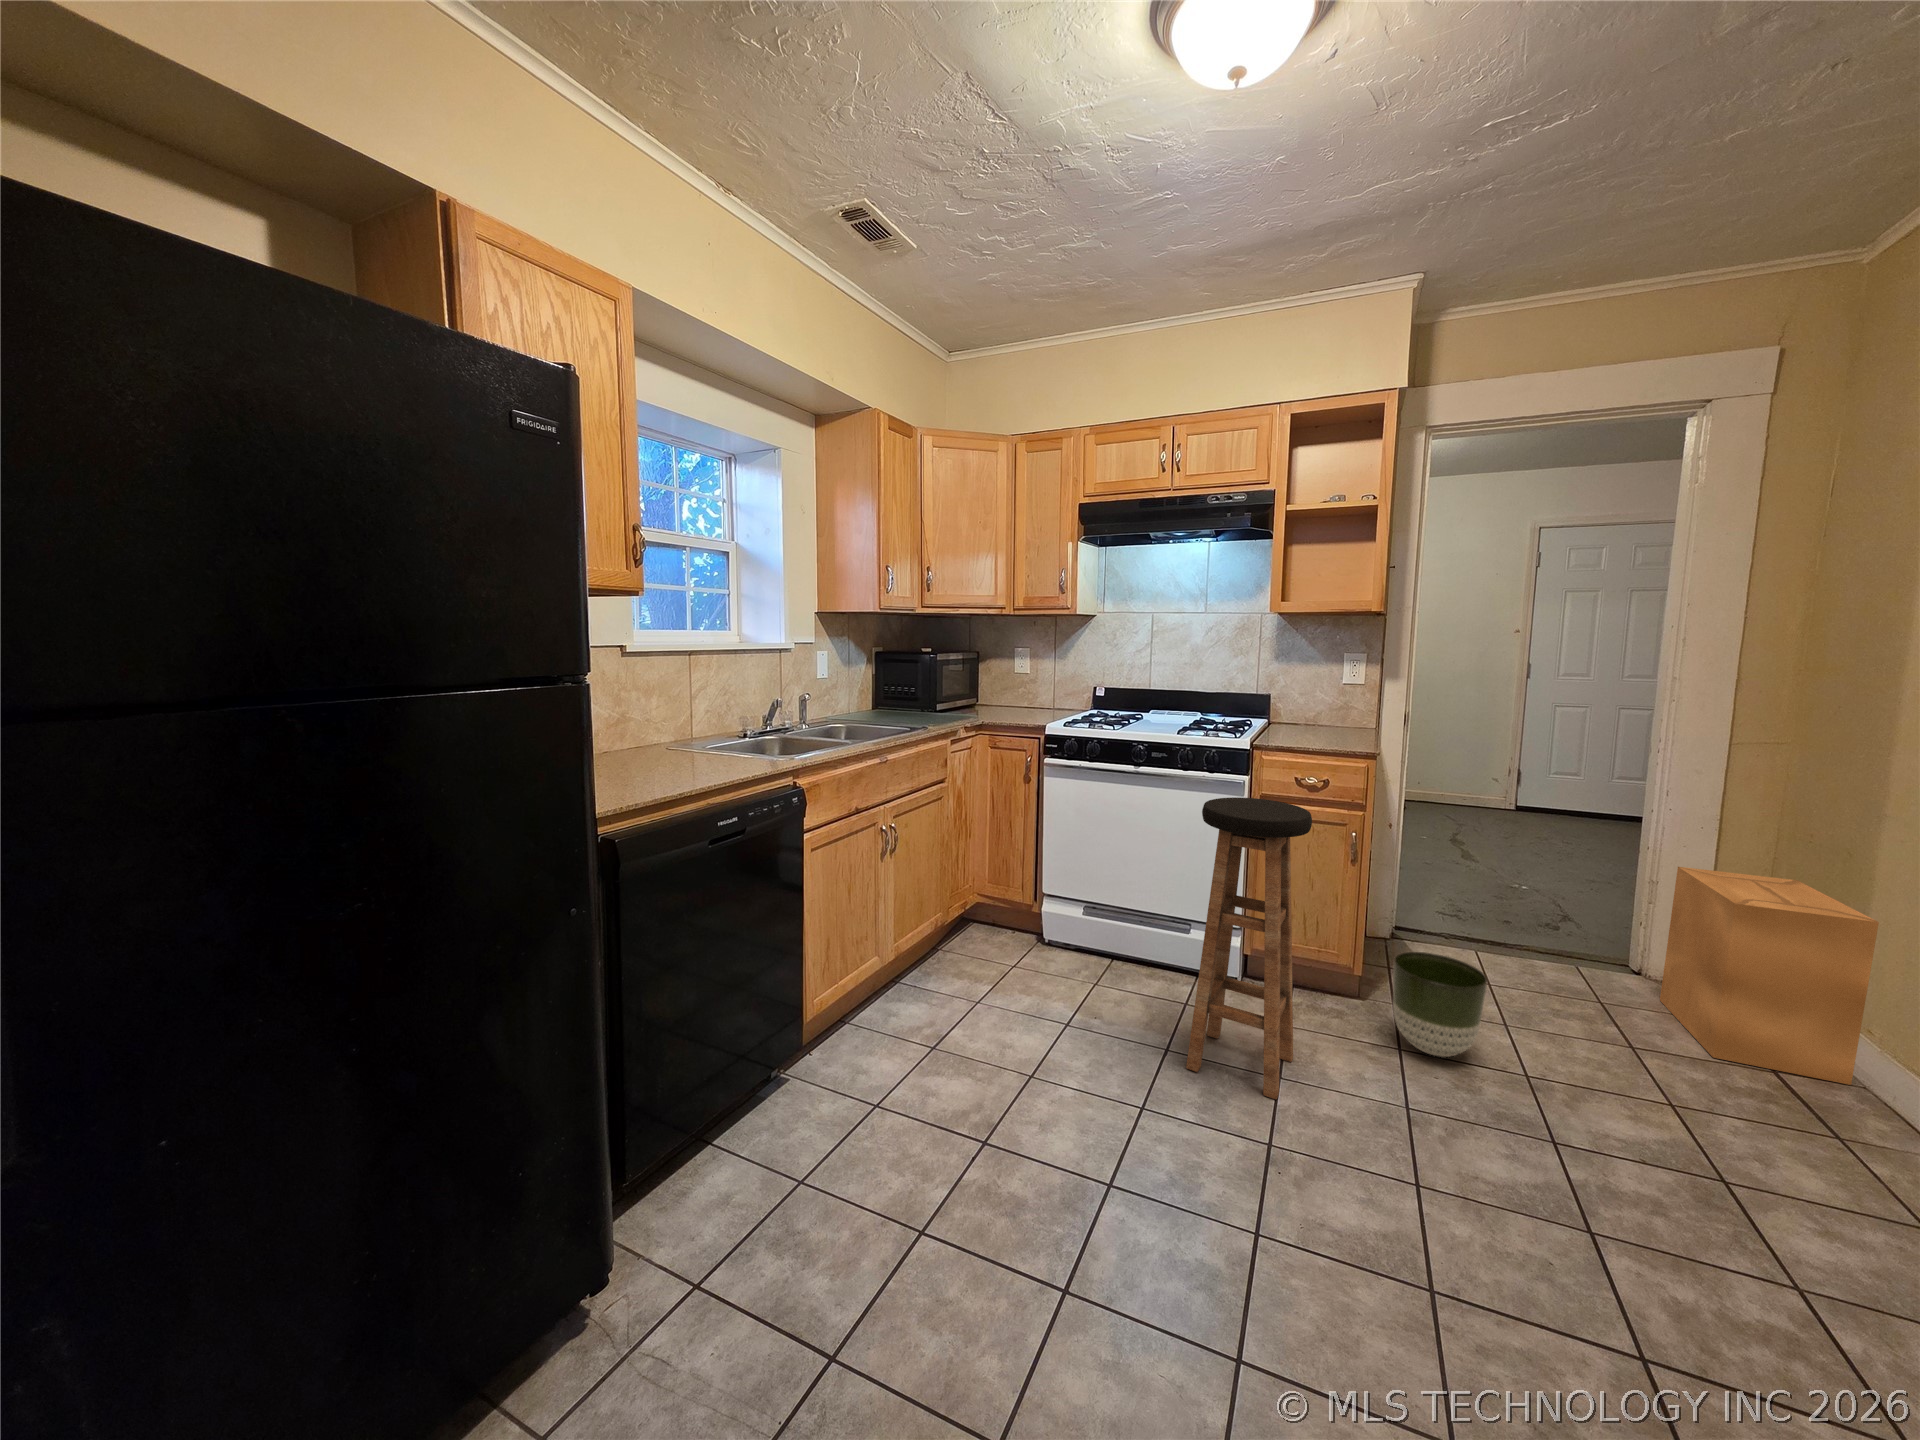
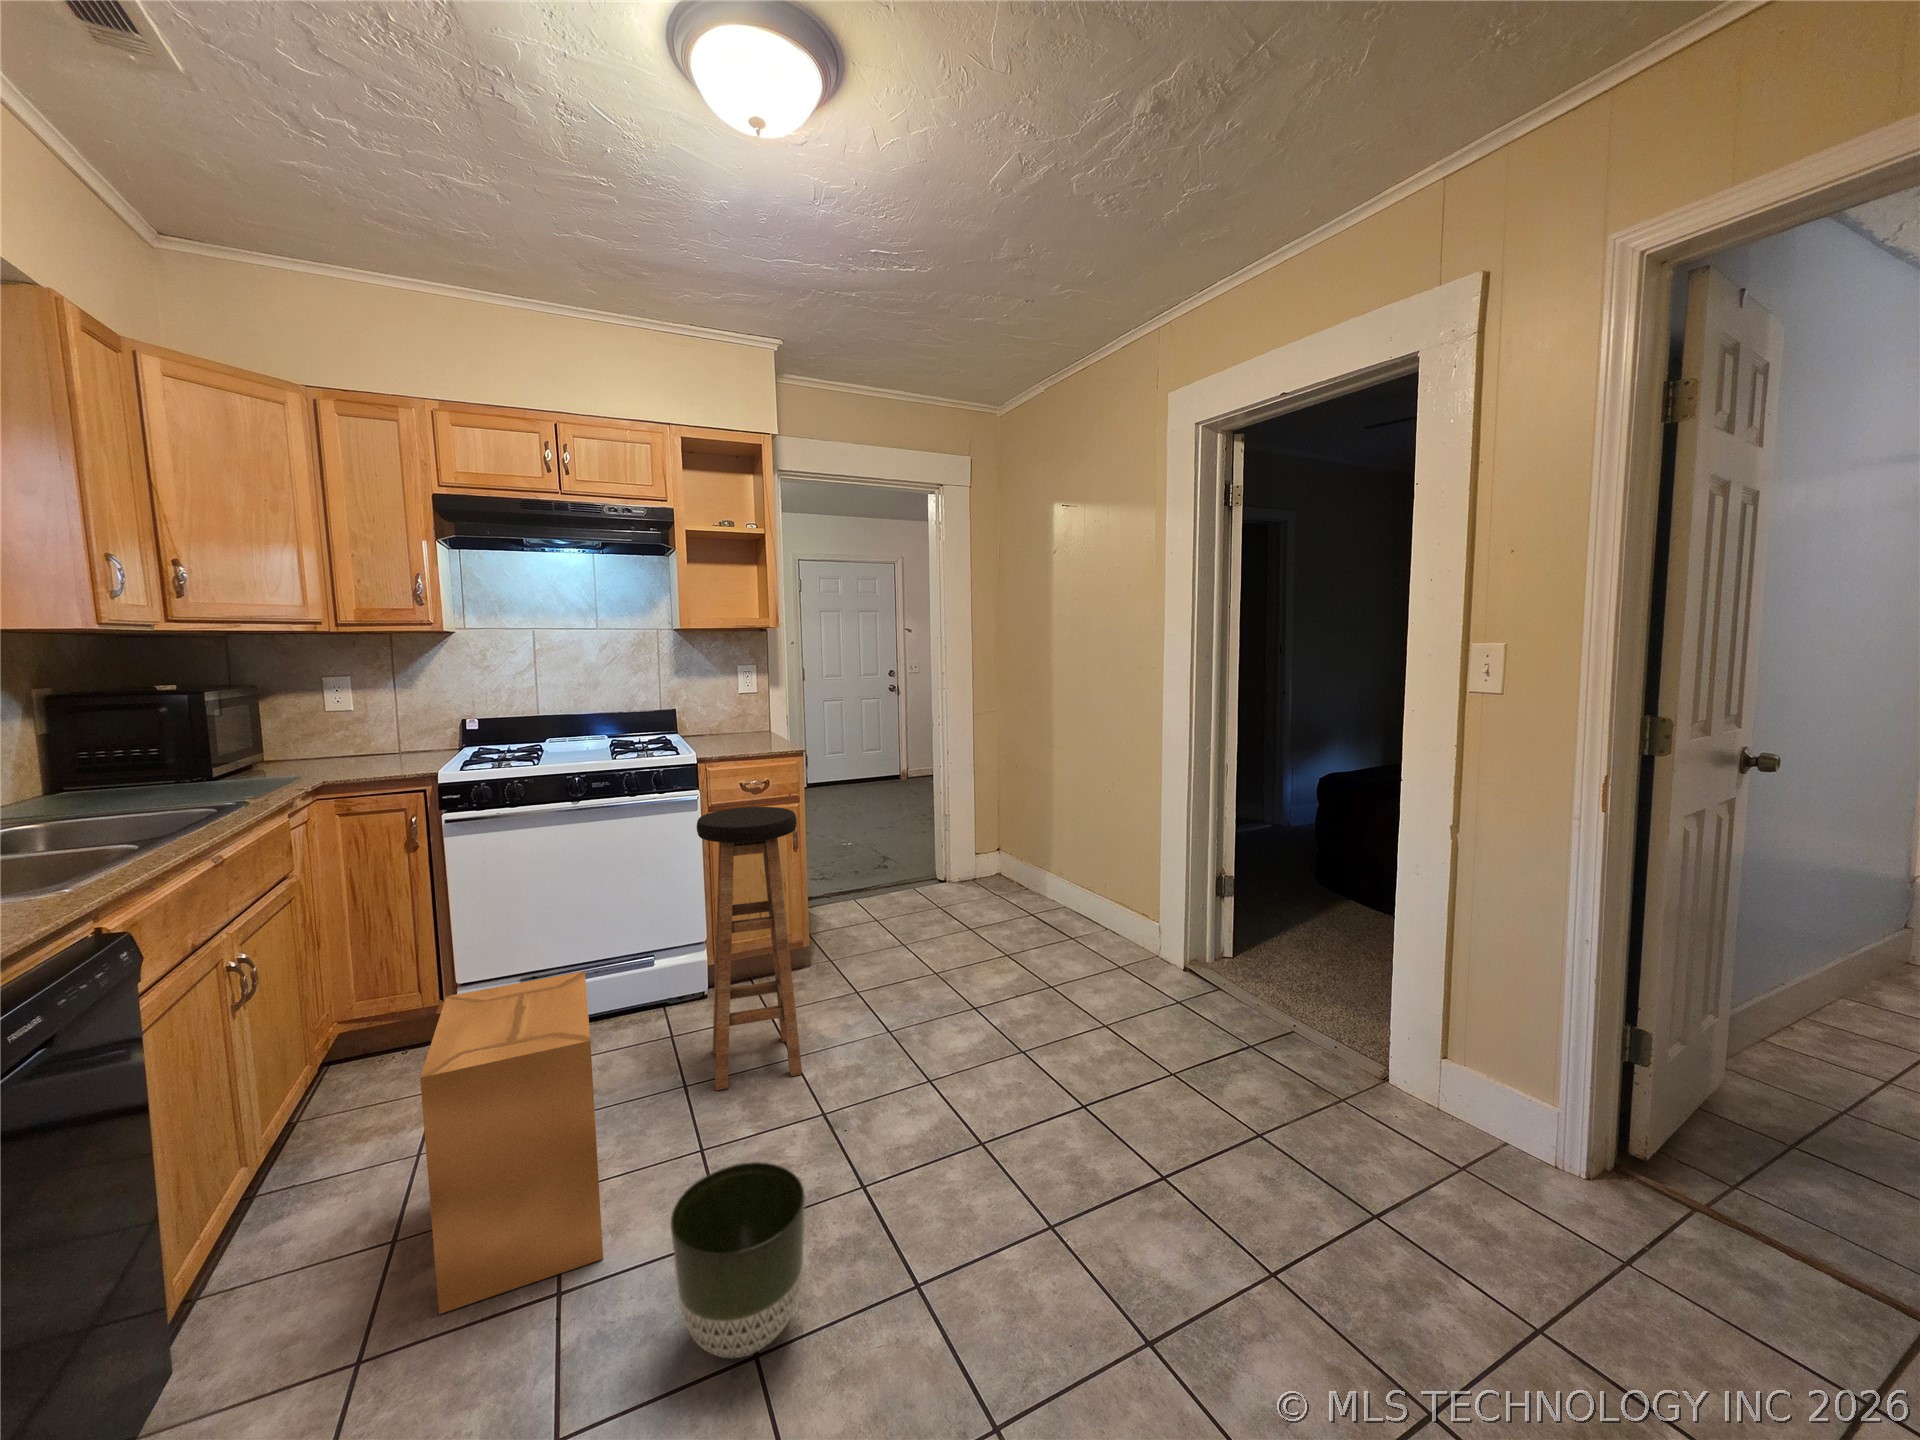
cardboard box: present [1660,867,1879,1085] -> present [420,971,603,1314]
planter: present [1393,952,1487,1057] -> present [671,1162,805,1358]

